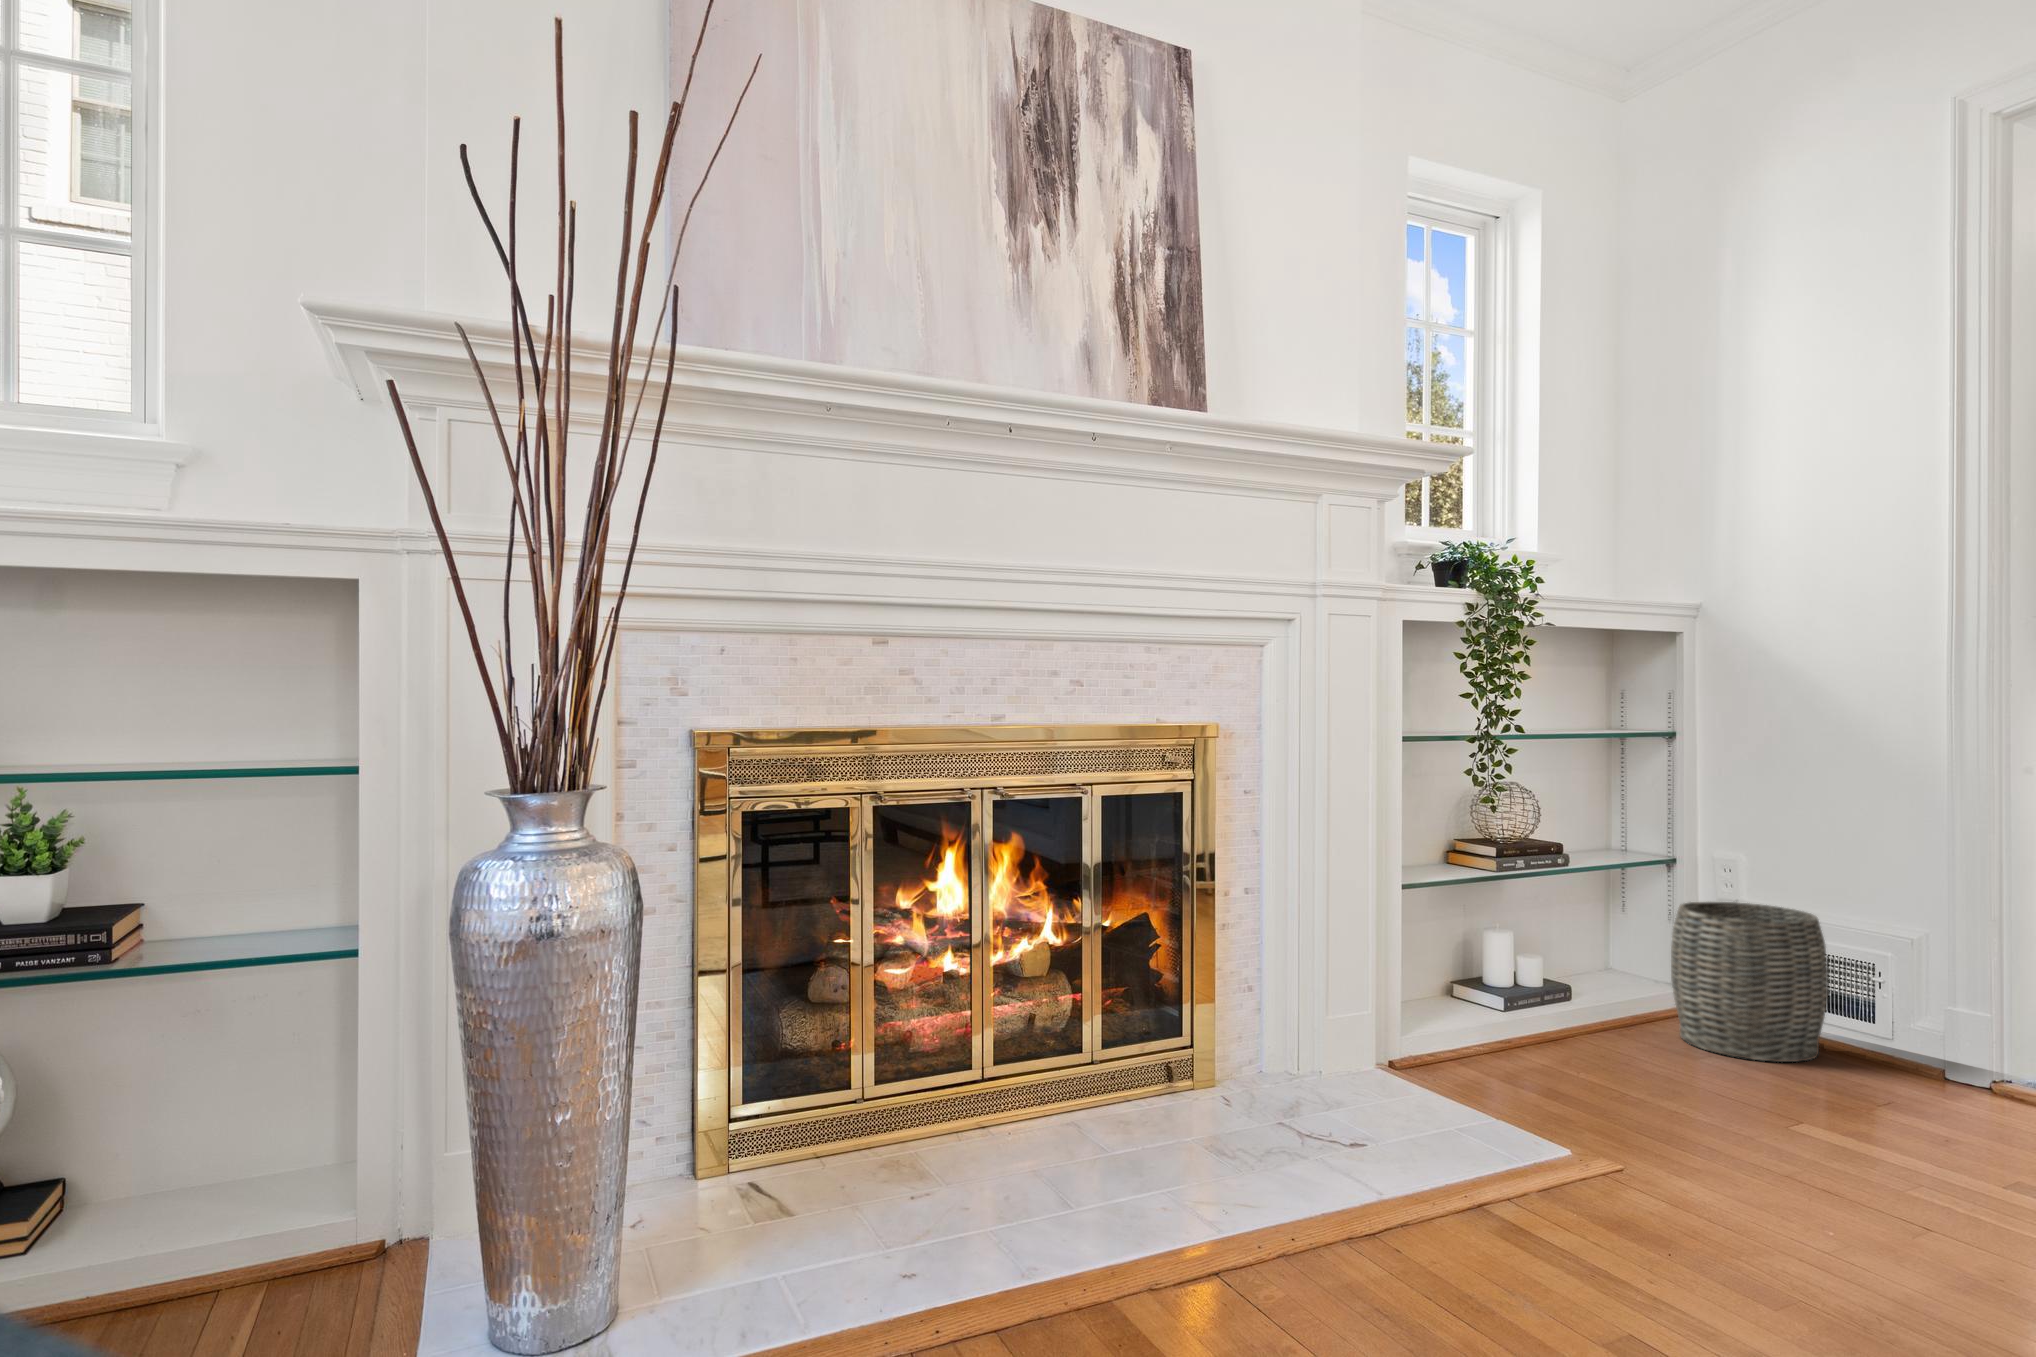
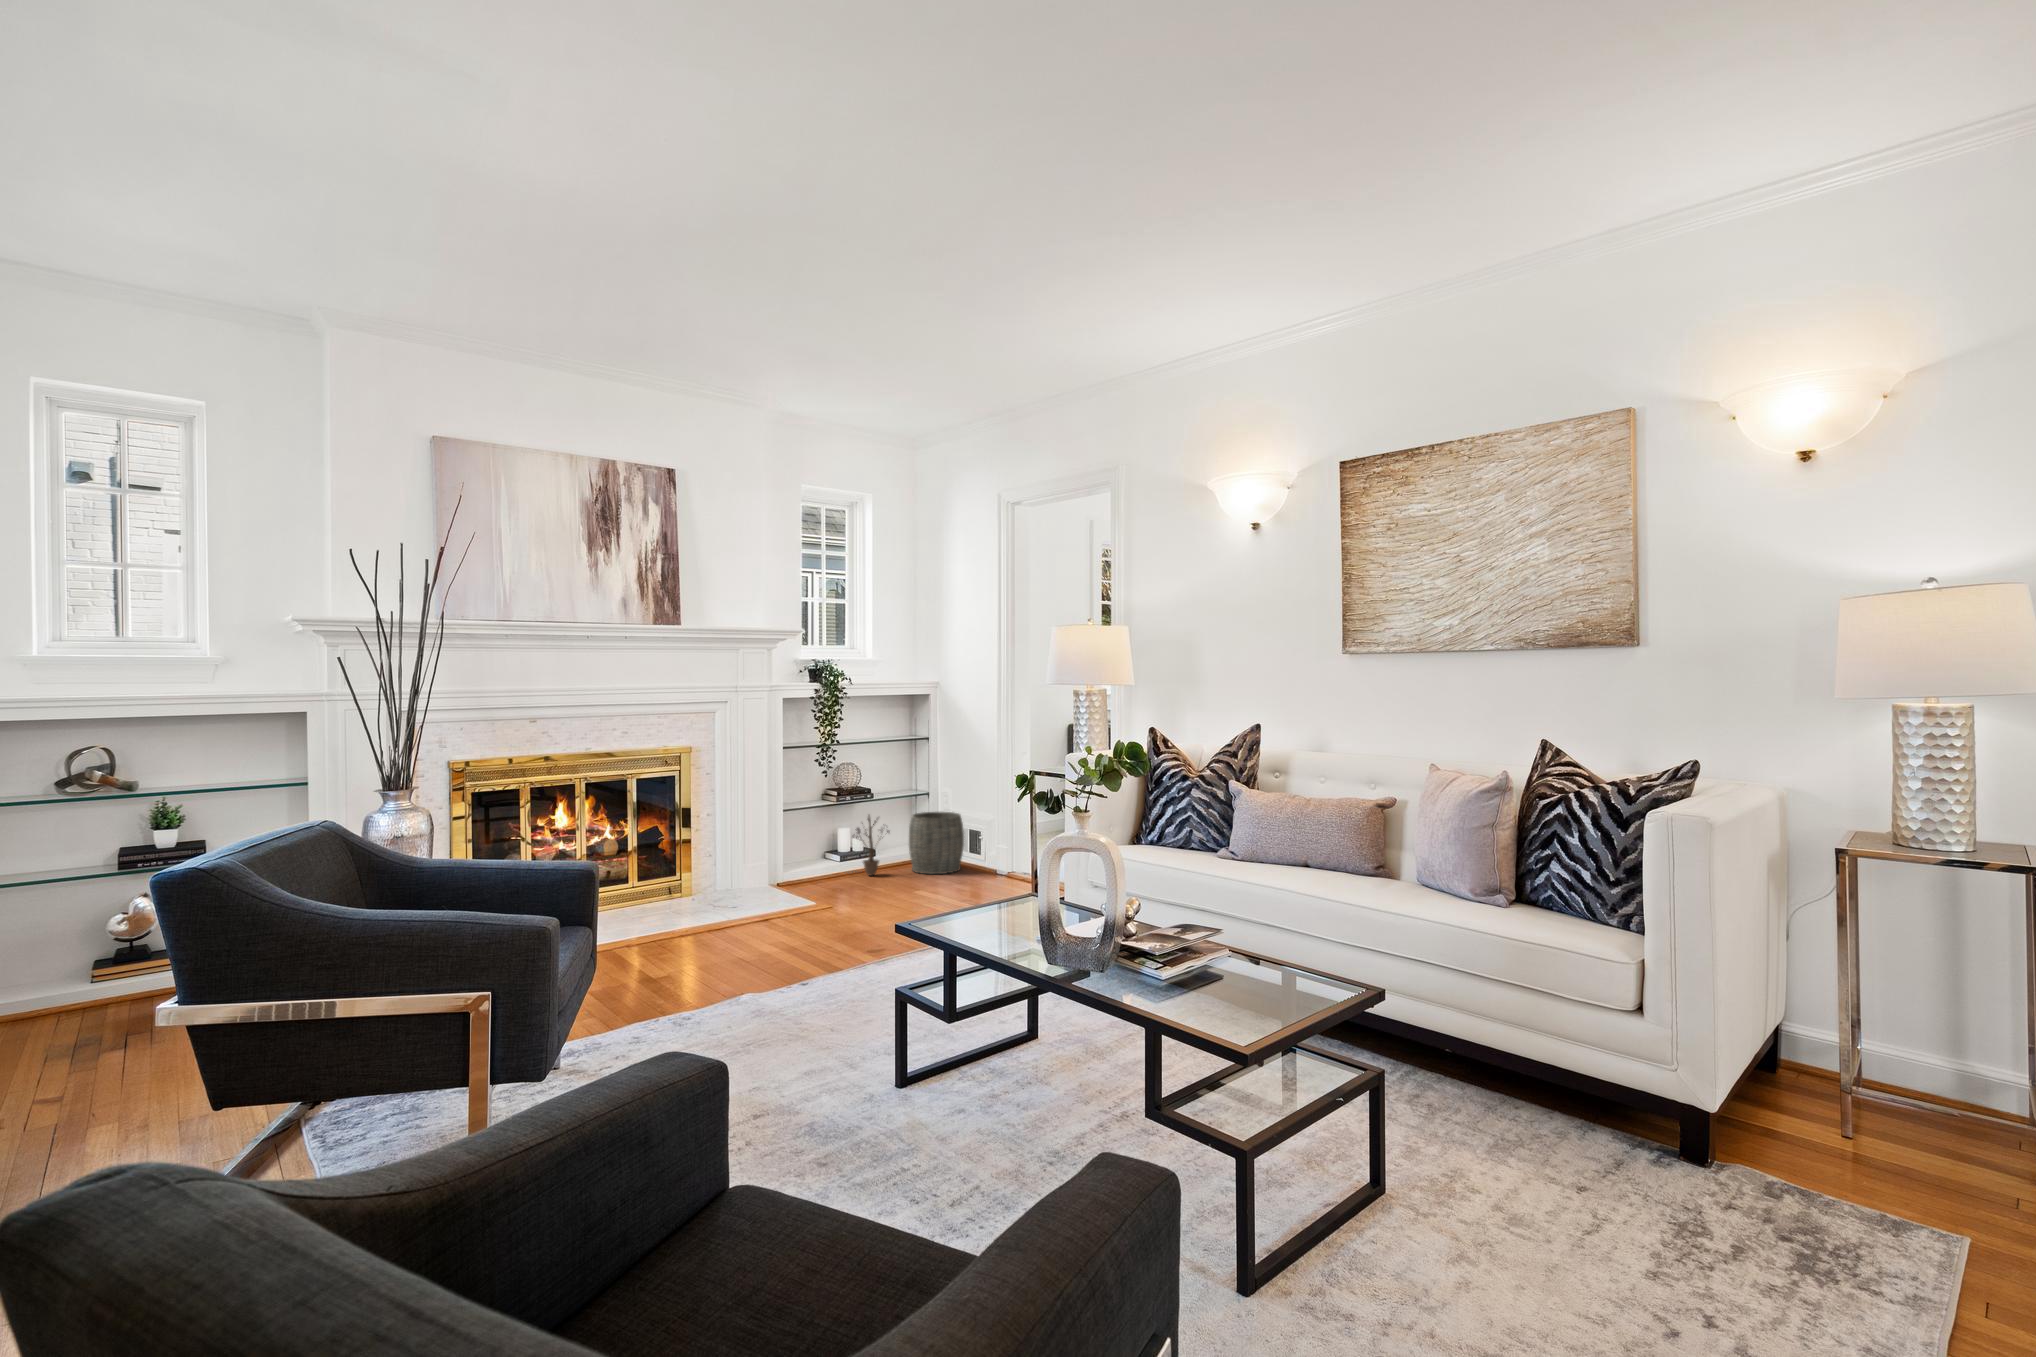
decorative plant: none [1534,902,1645,1052] -> present [848,816,889,876]

